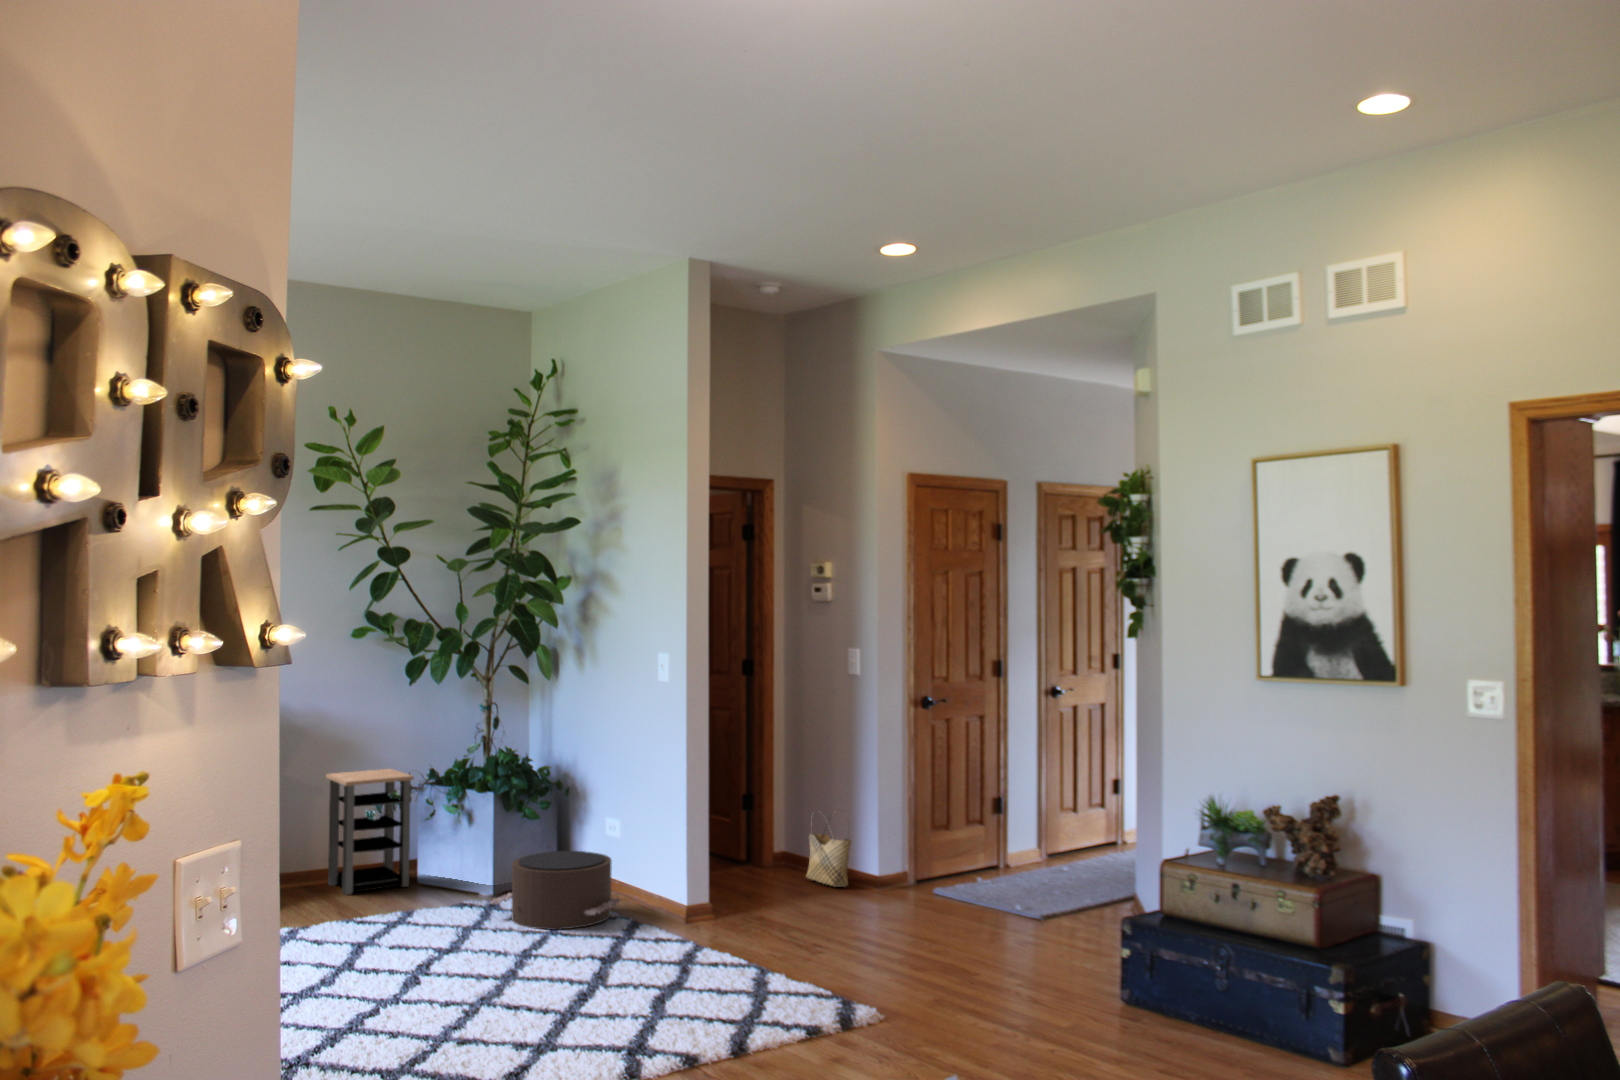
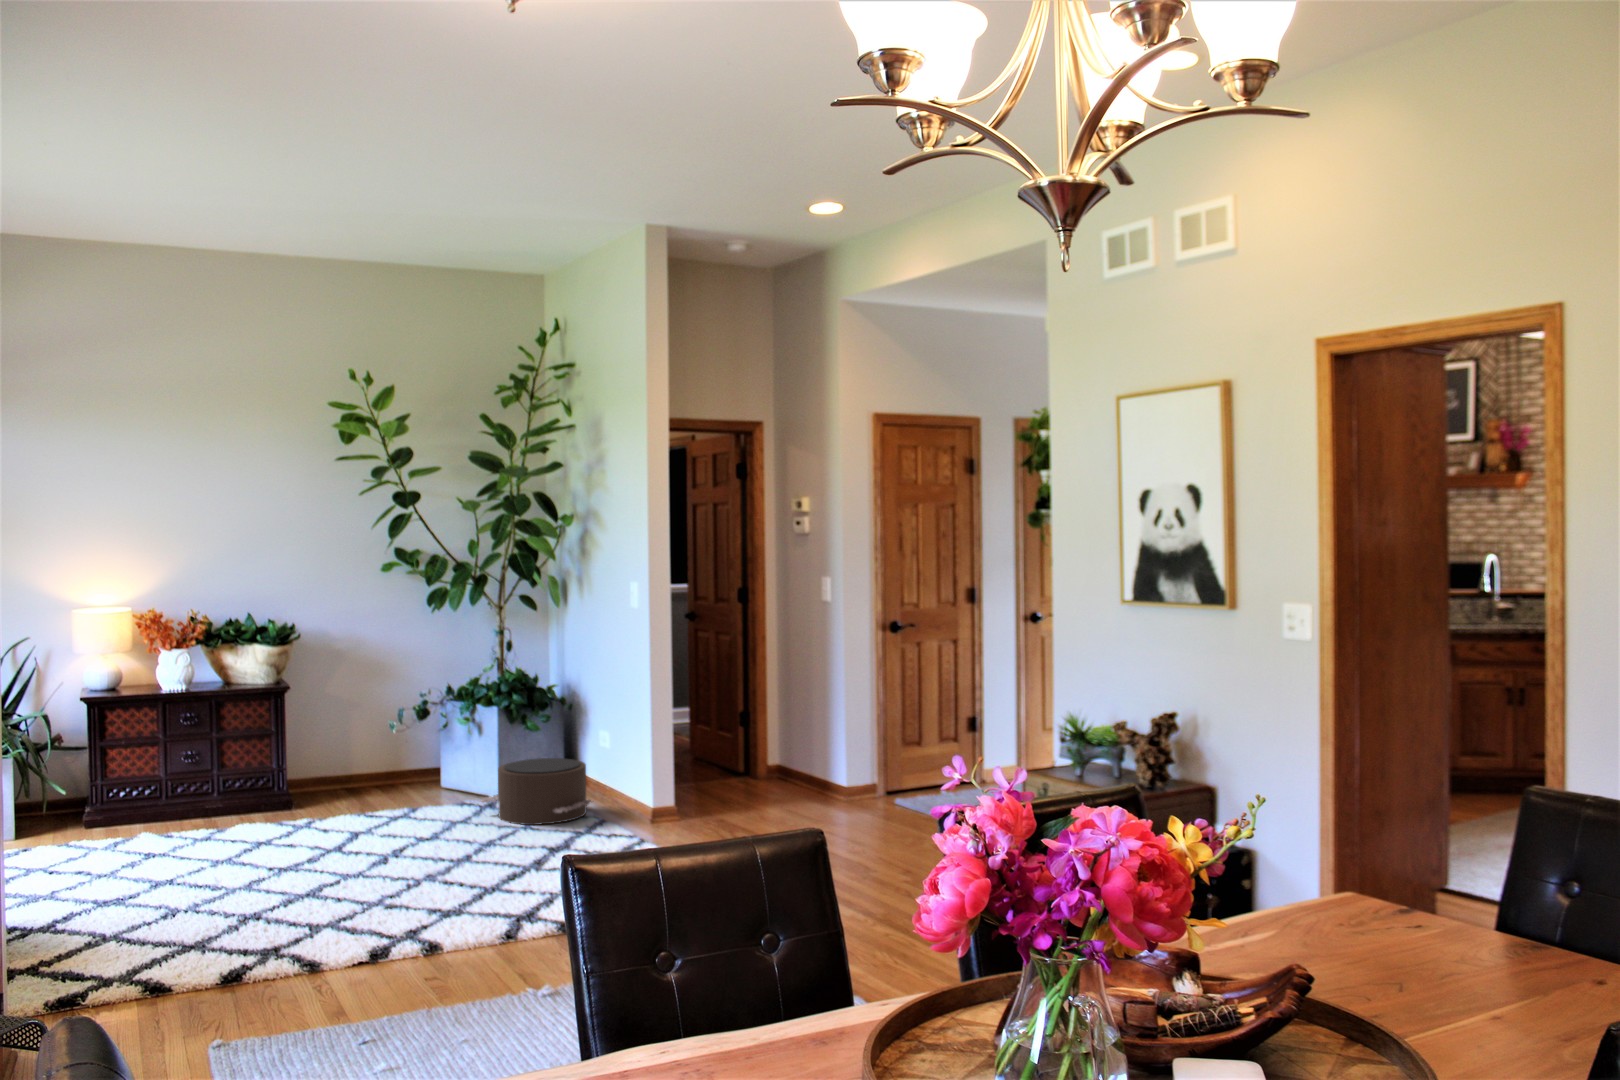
side table: present [326,769,414,895] -> none [362,686,432,793]
woven basket: present [806,811,851,887] -> none [782,726,820,796]

